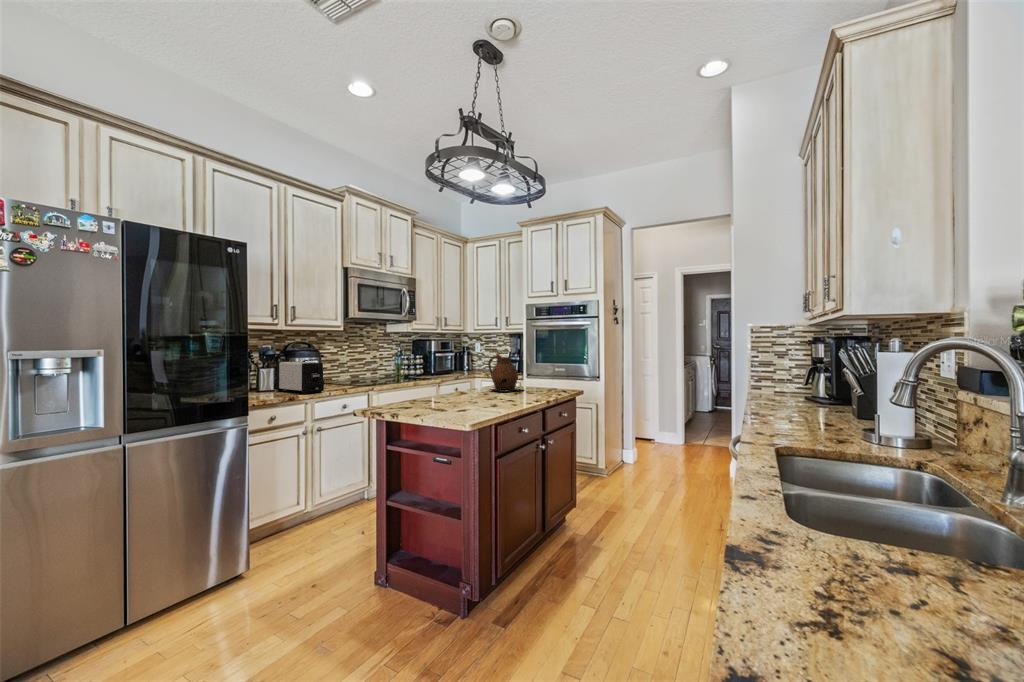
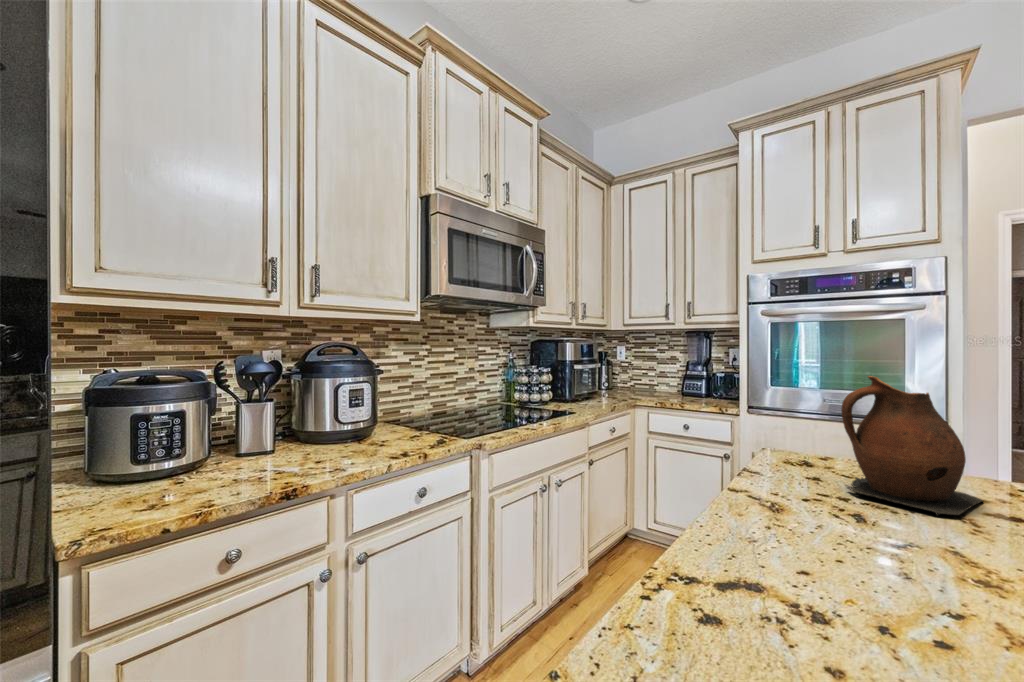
toaster: present [275,361,325,394] -> none [271,386,378,476]

